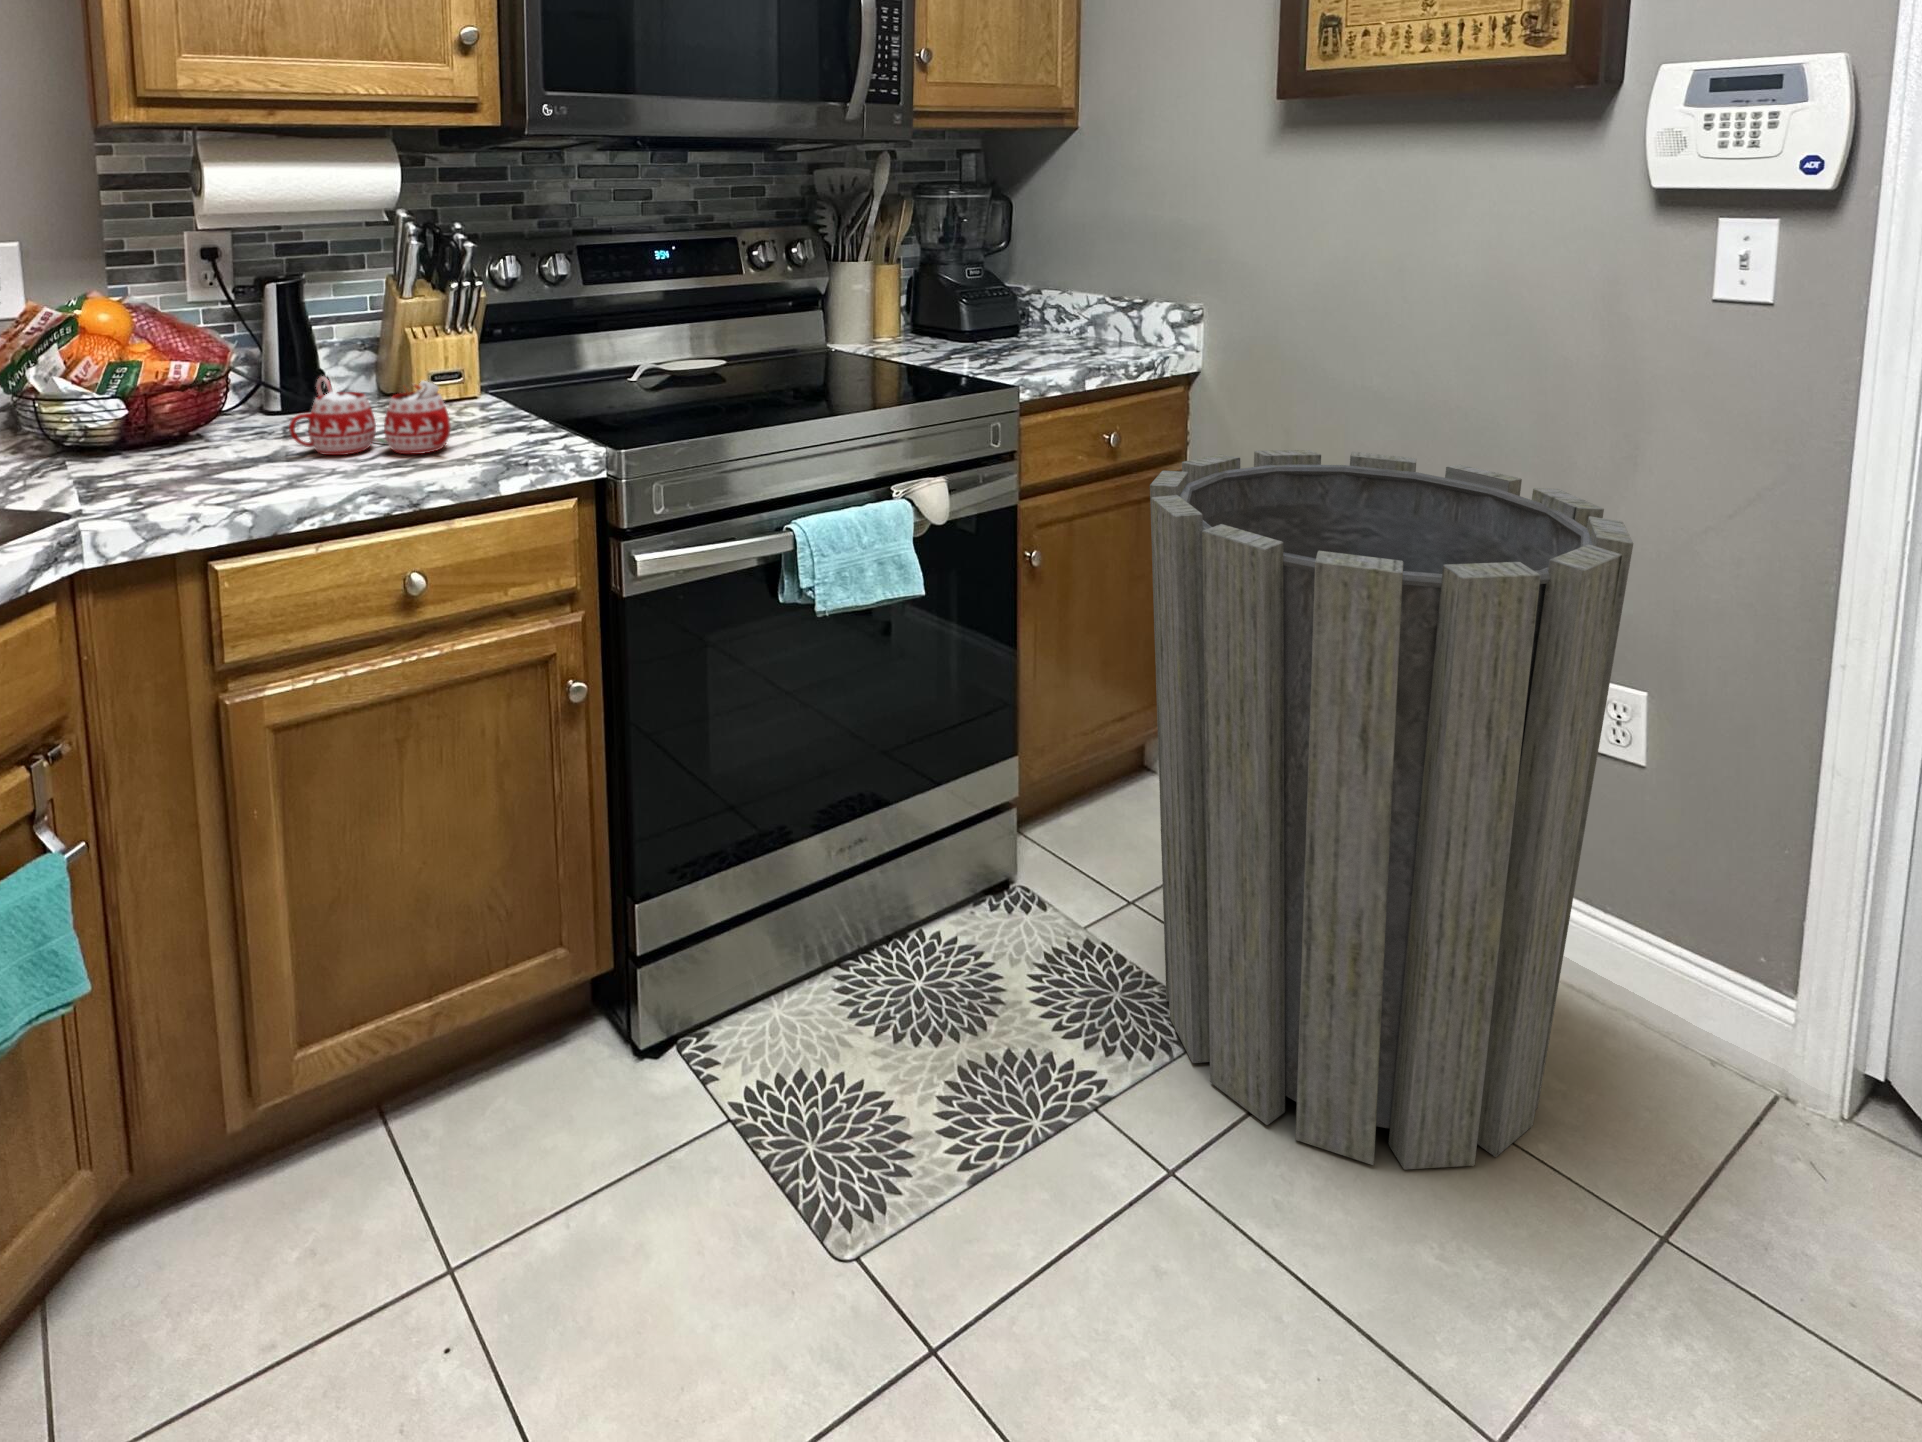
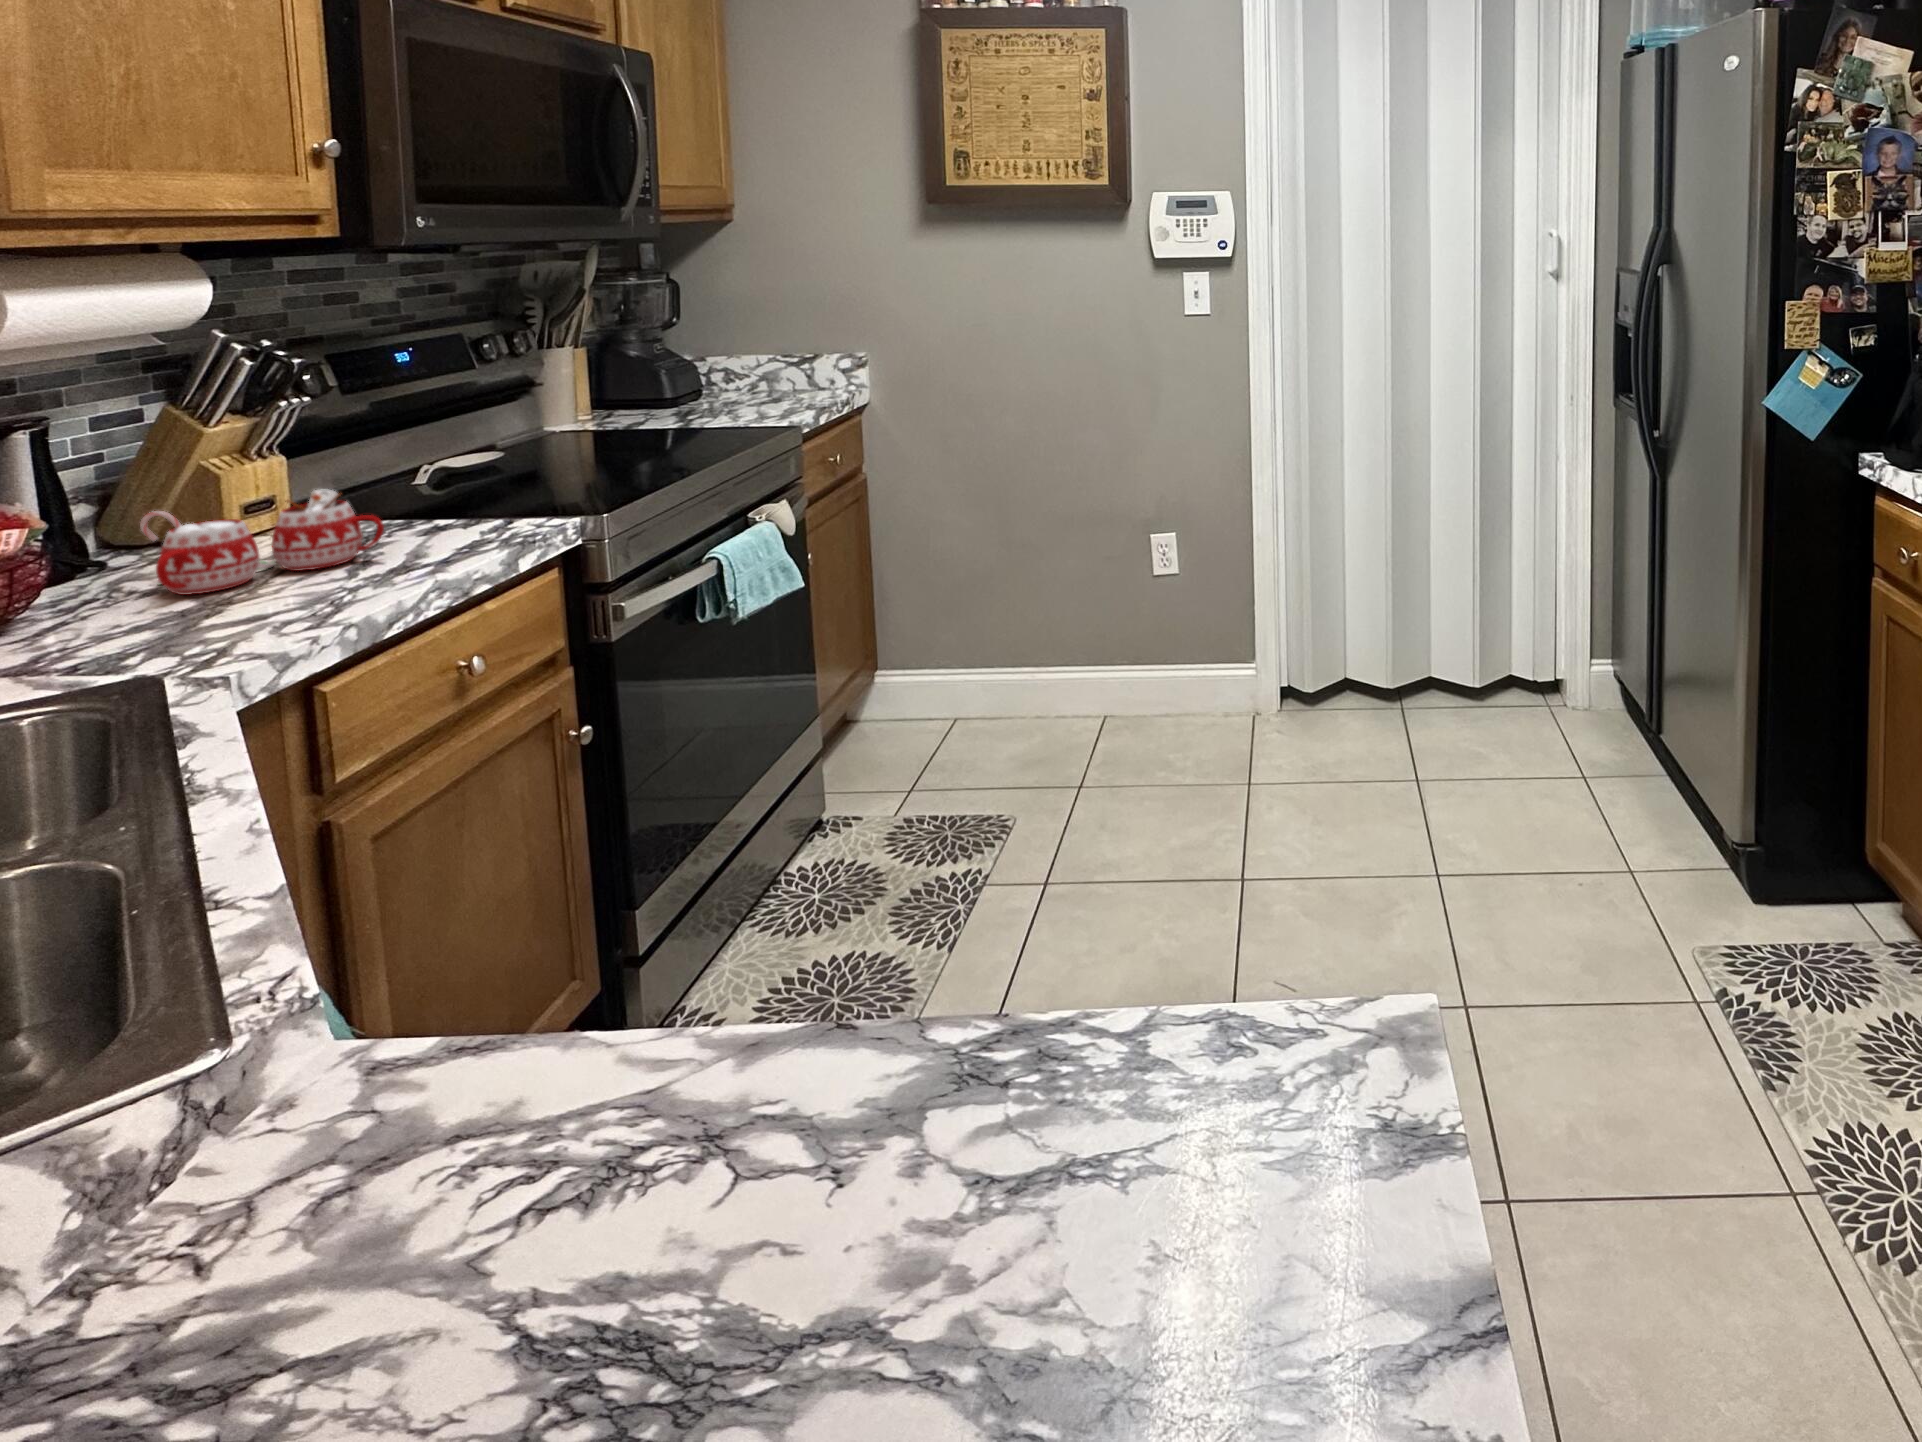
trash can: present [1150,450,1633,1169] -> none [926,422,1191,834]

